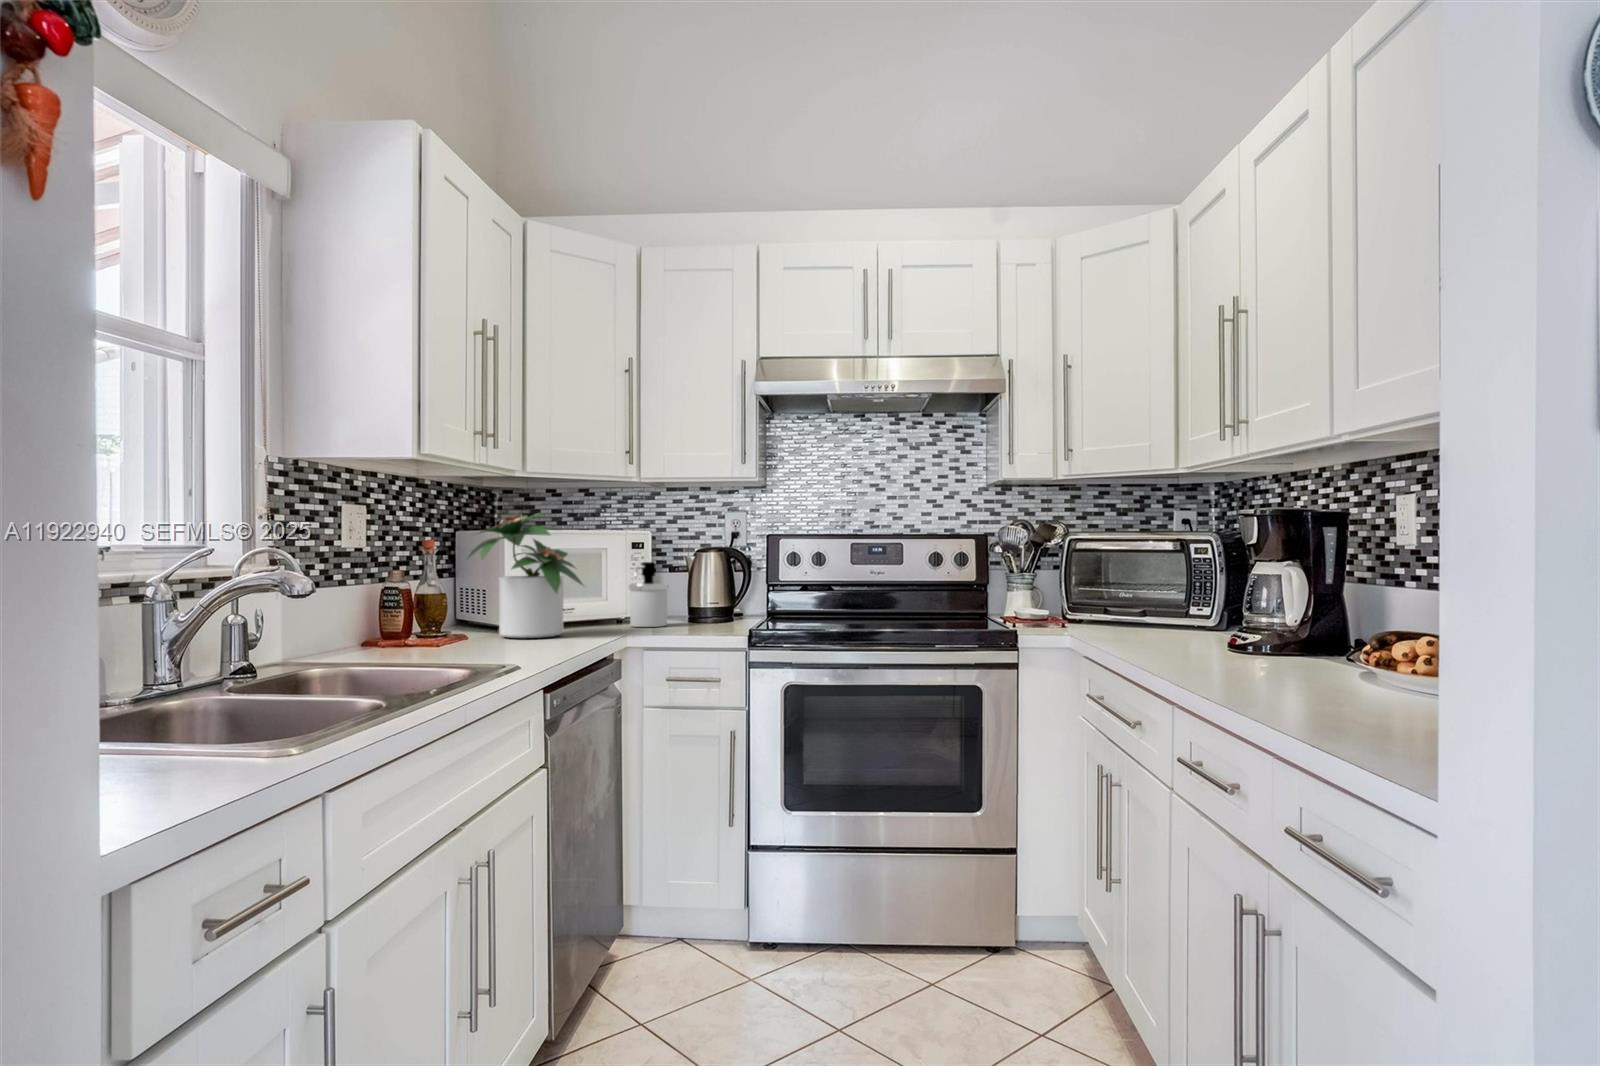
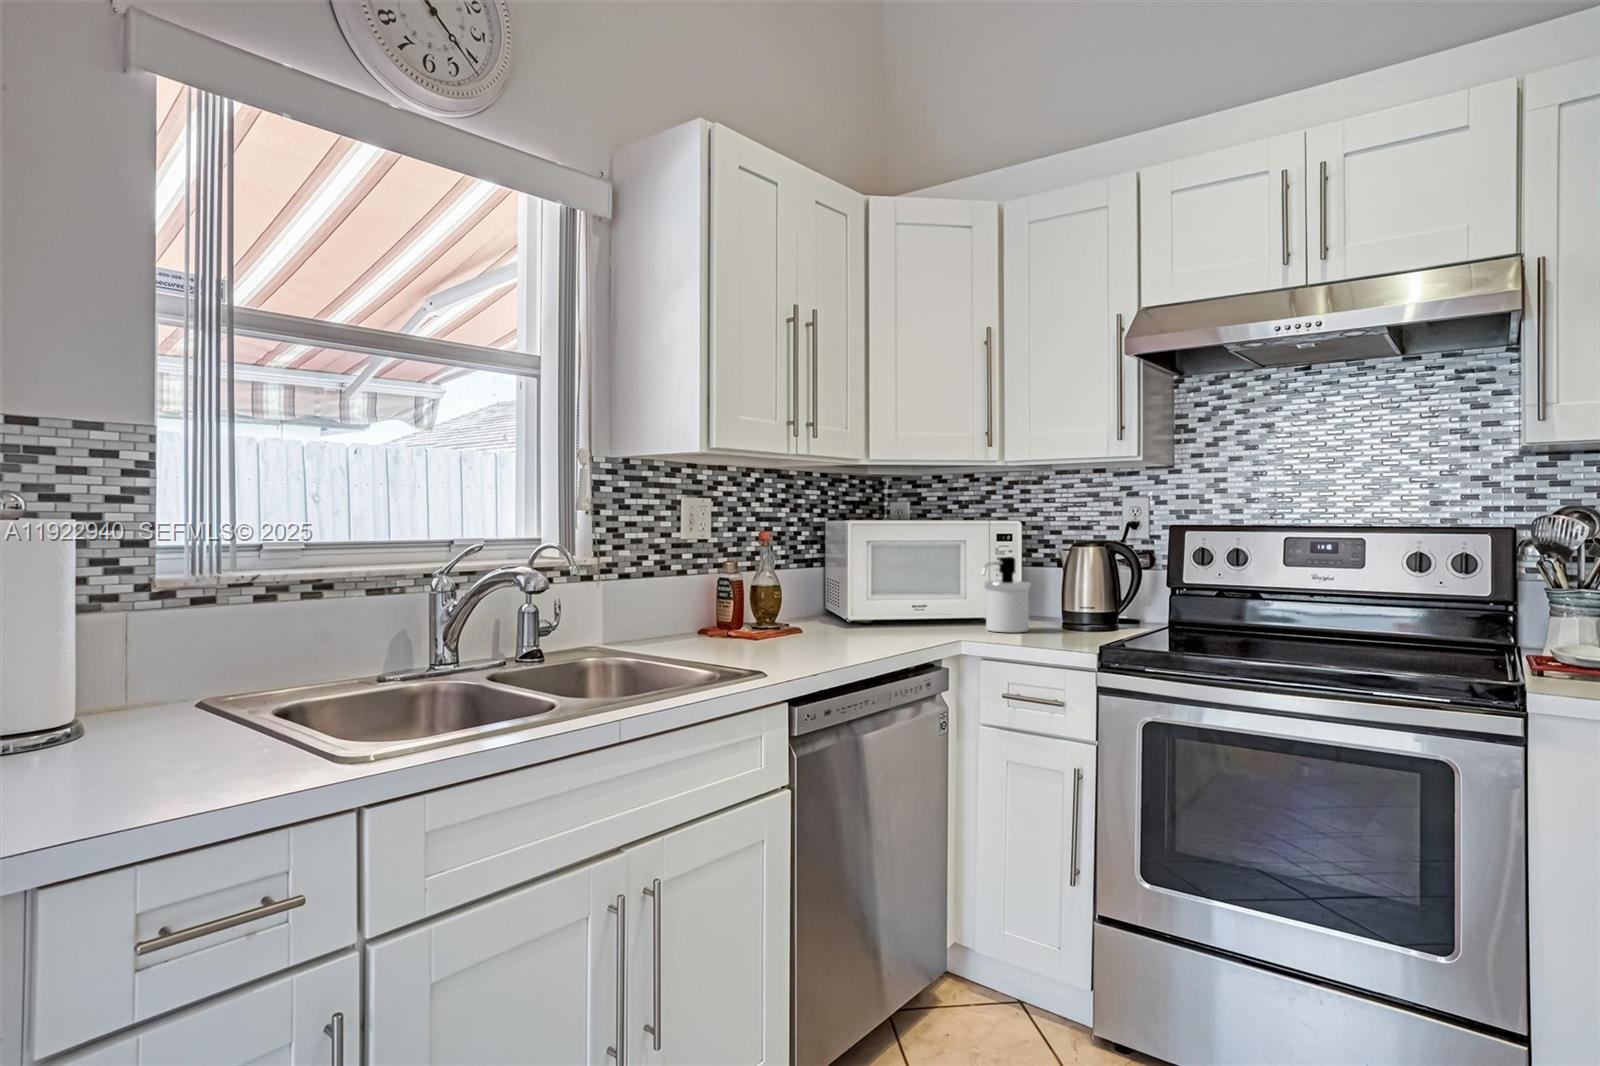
potted plant: present [468,513,583,638] -> none [793,502,916,640]

